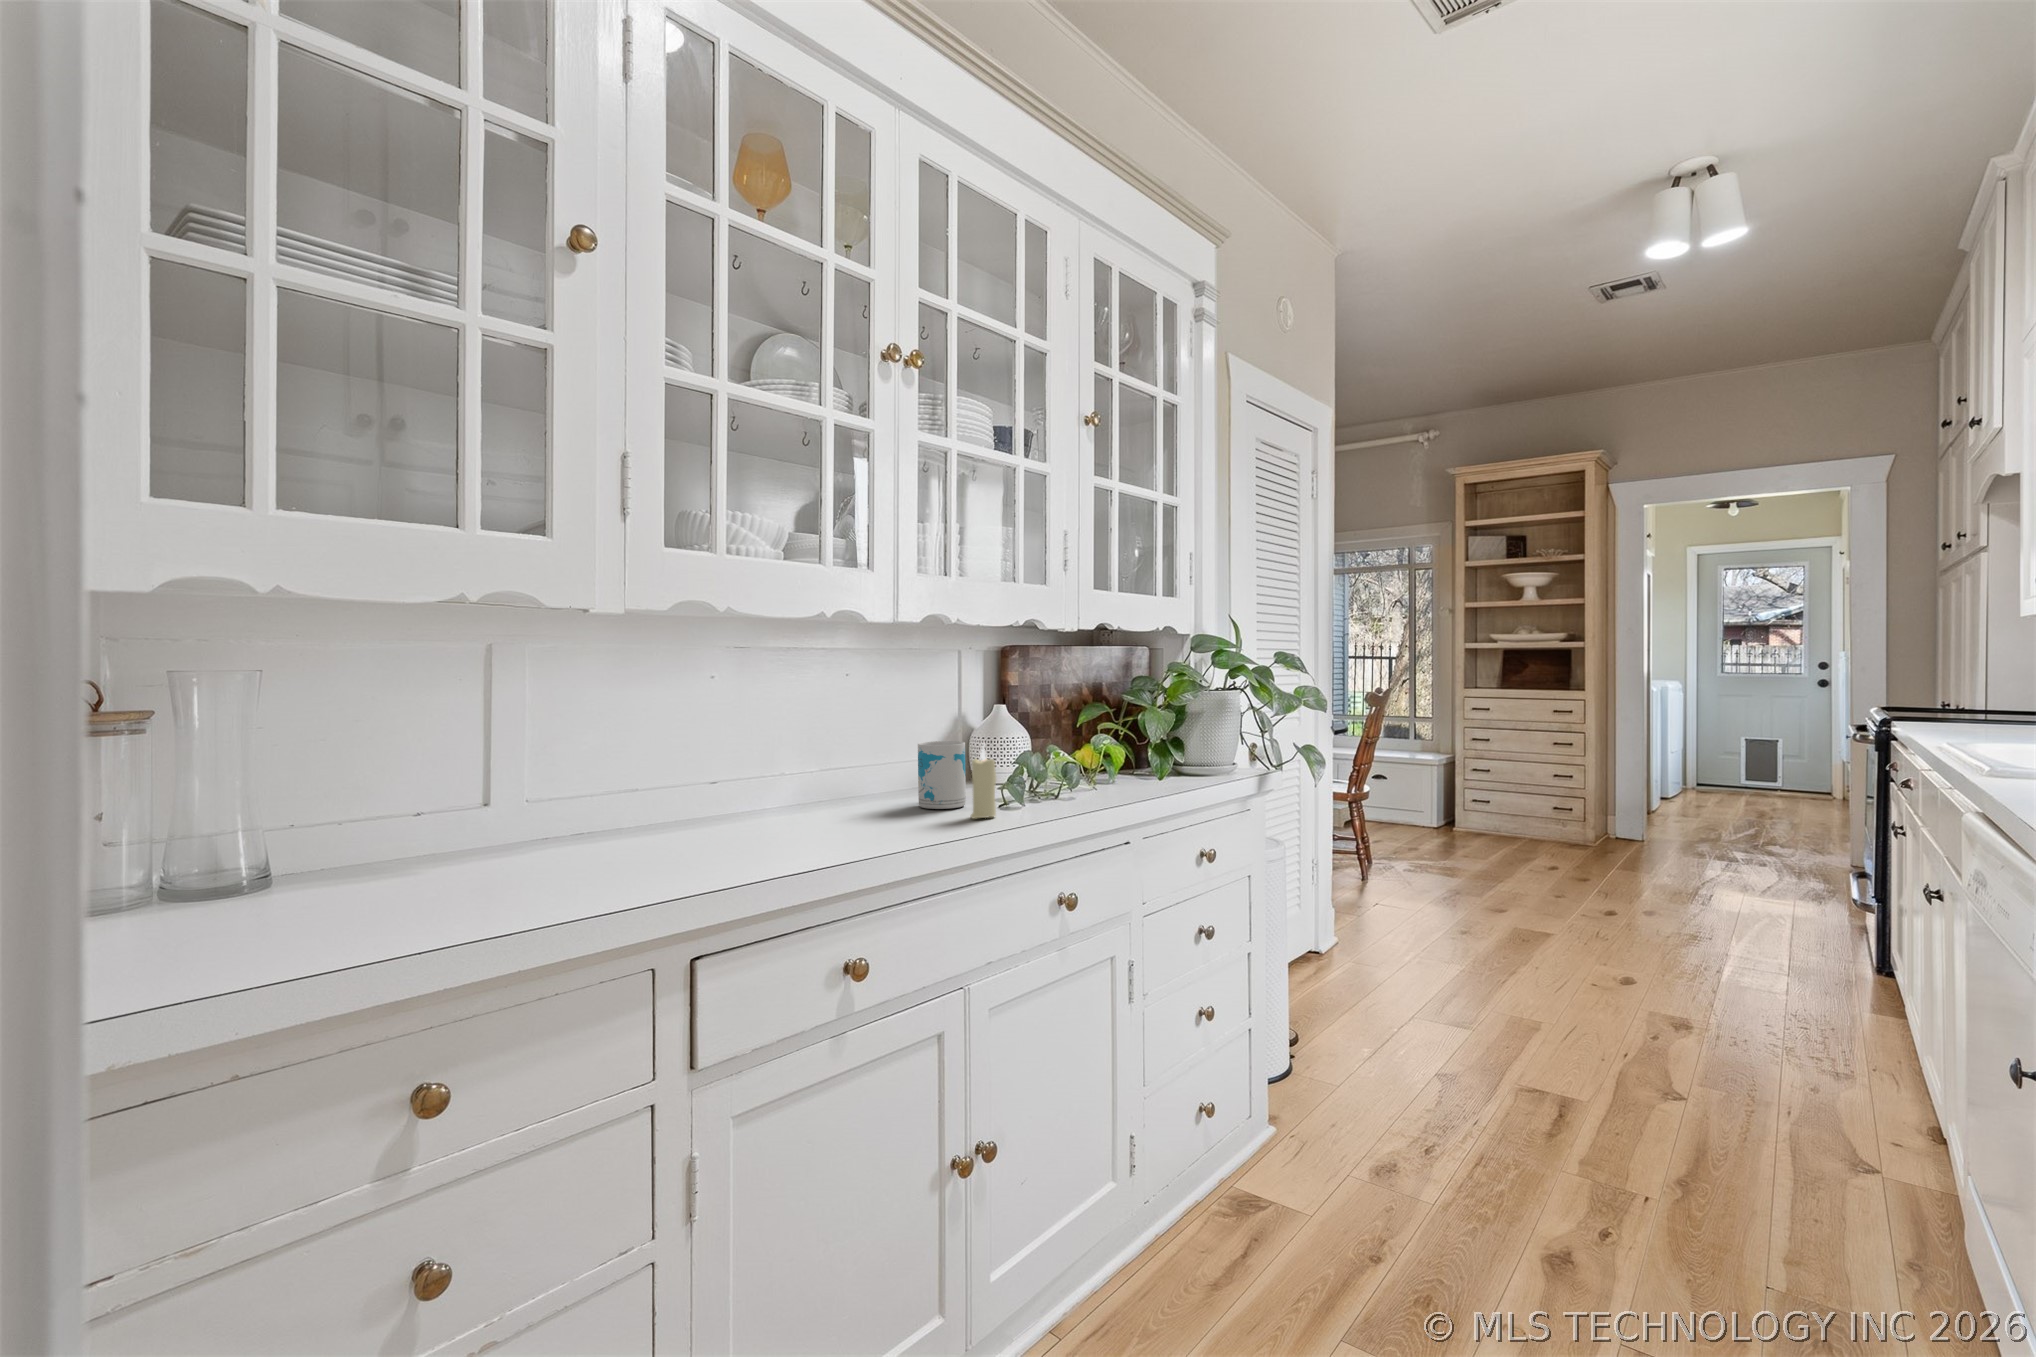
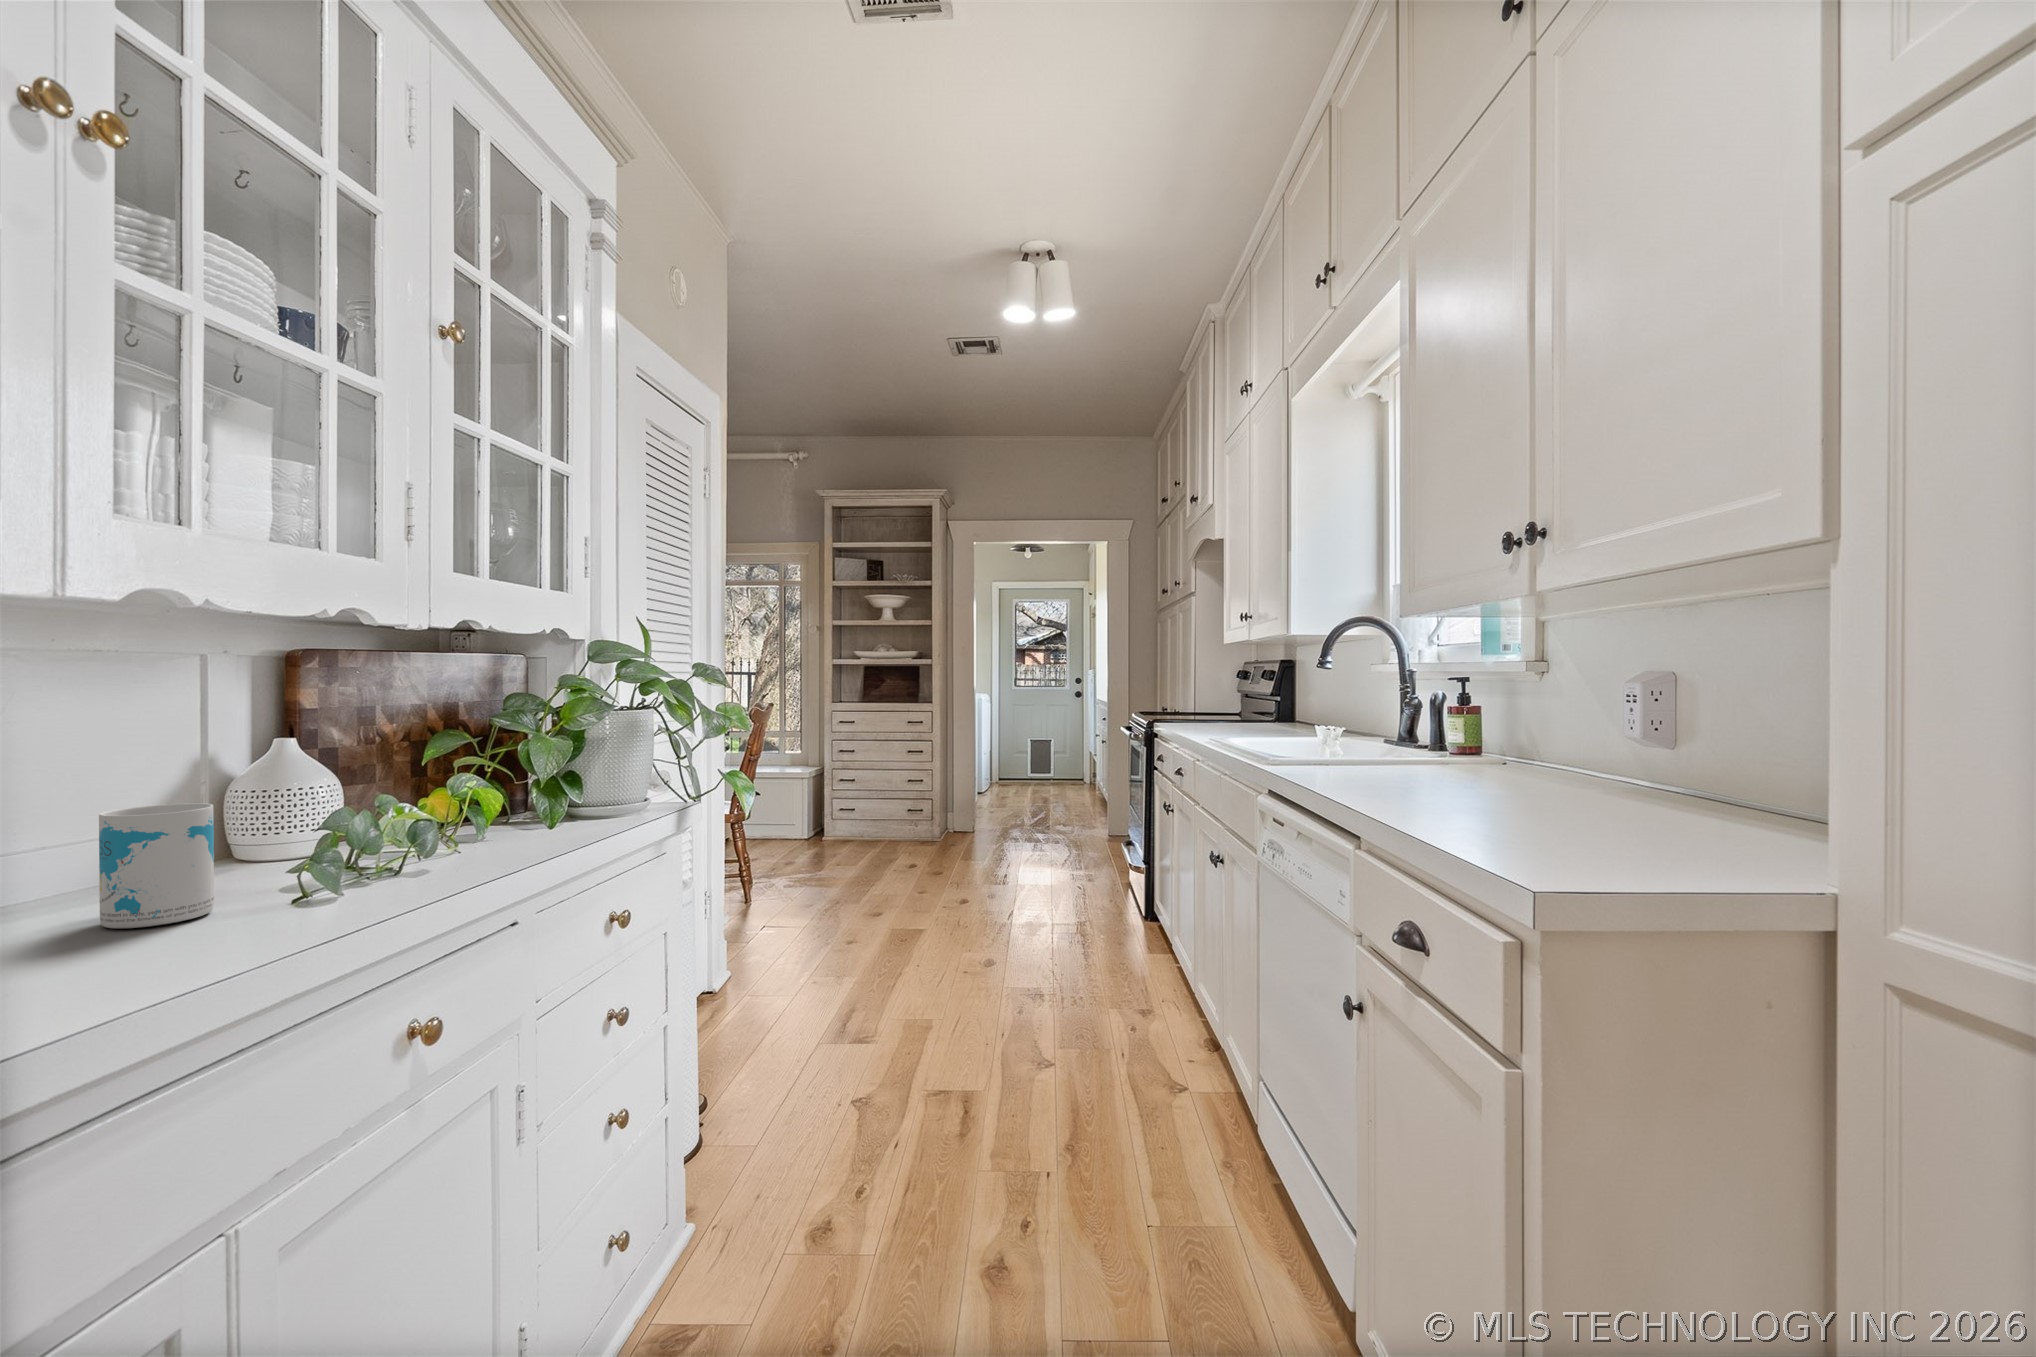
candle: present [971,746,996,819] -> none [227,803,286,937]

